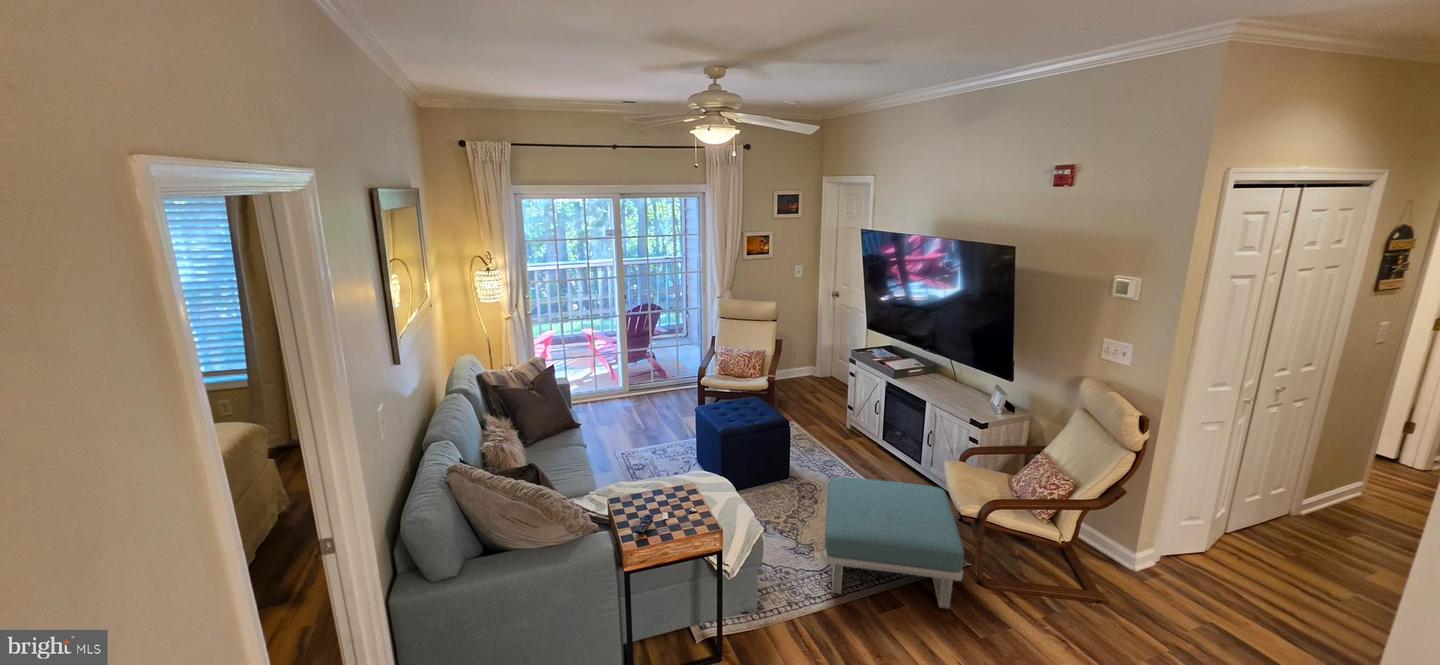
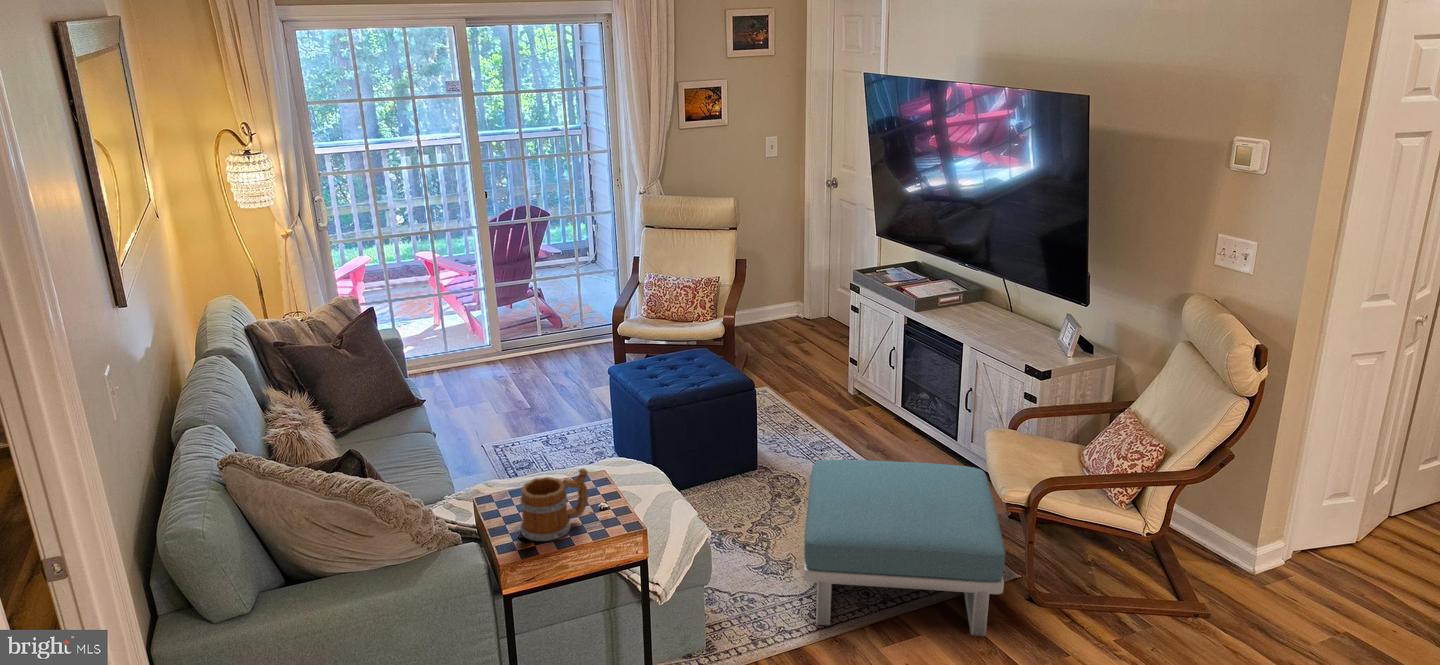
mug: none [638,484,685,534] -> present [520,468,588,541]

